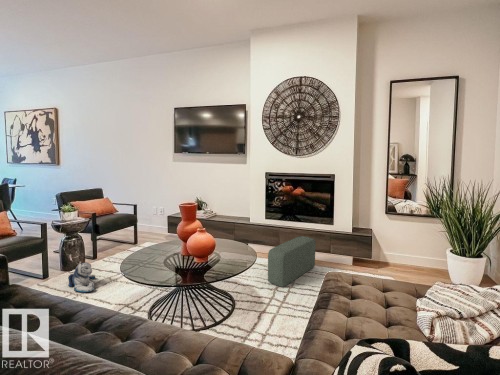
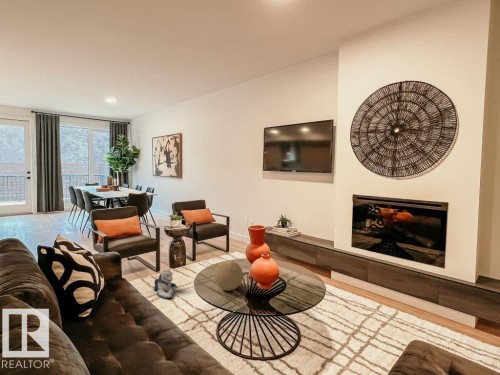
pouf: present [268,236,316,287] -> none [344,275,414,335]
decorative orb: none [151,241,181,270] -> present [214,261,243,291]

